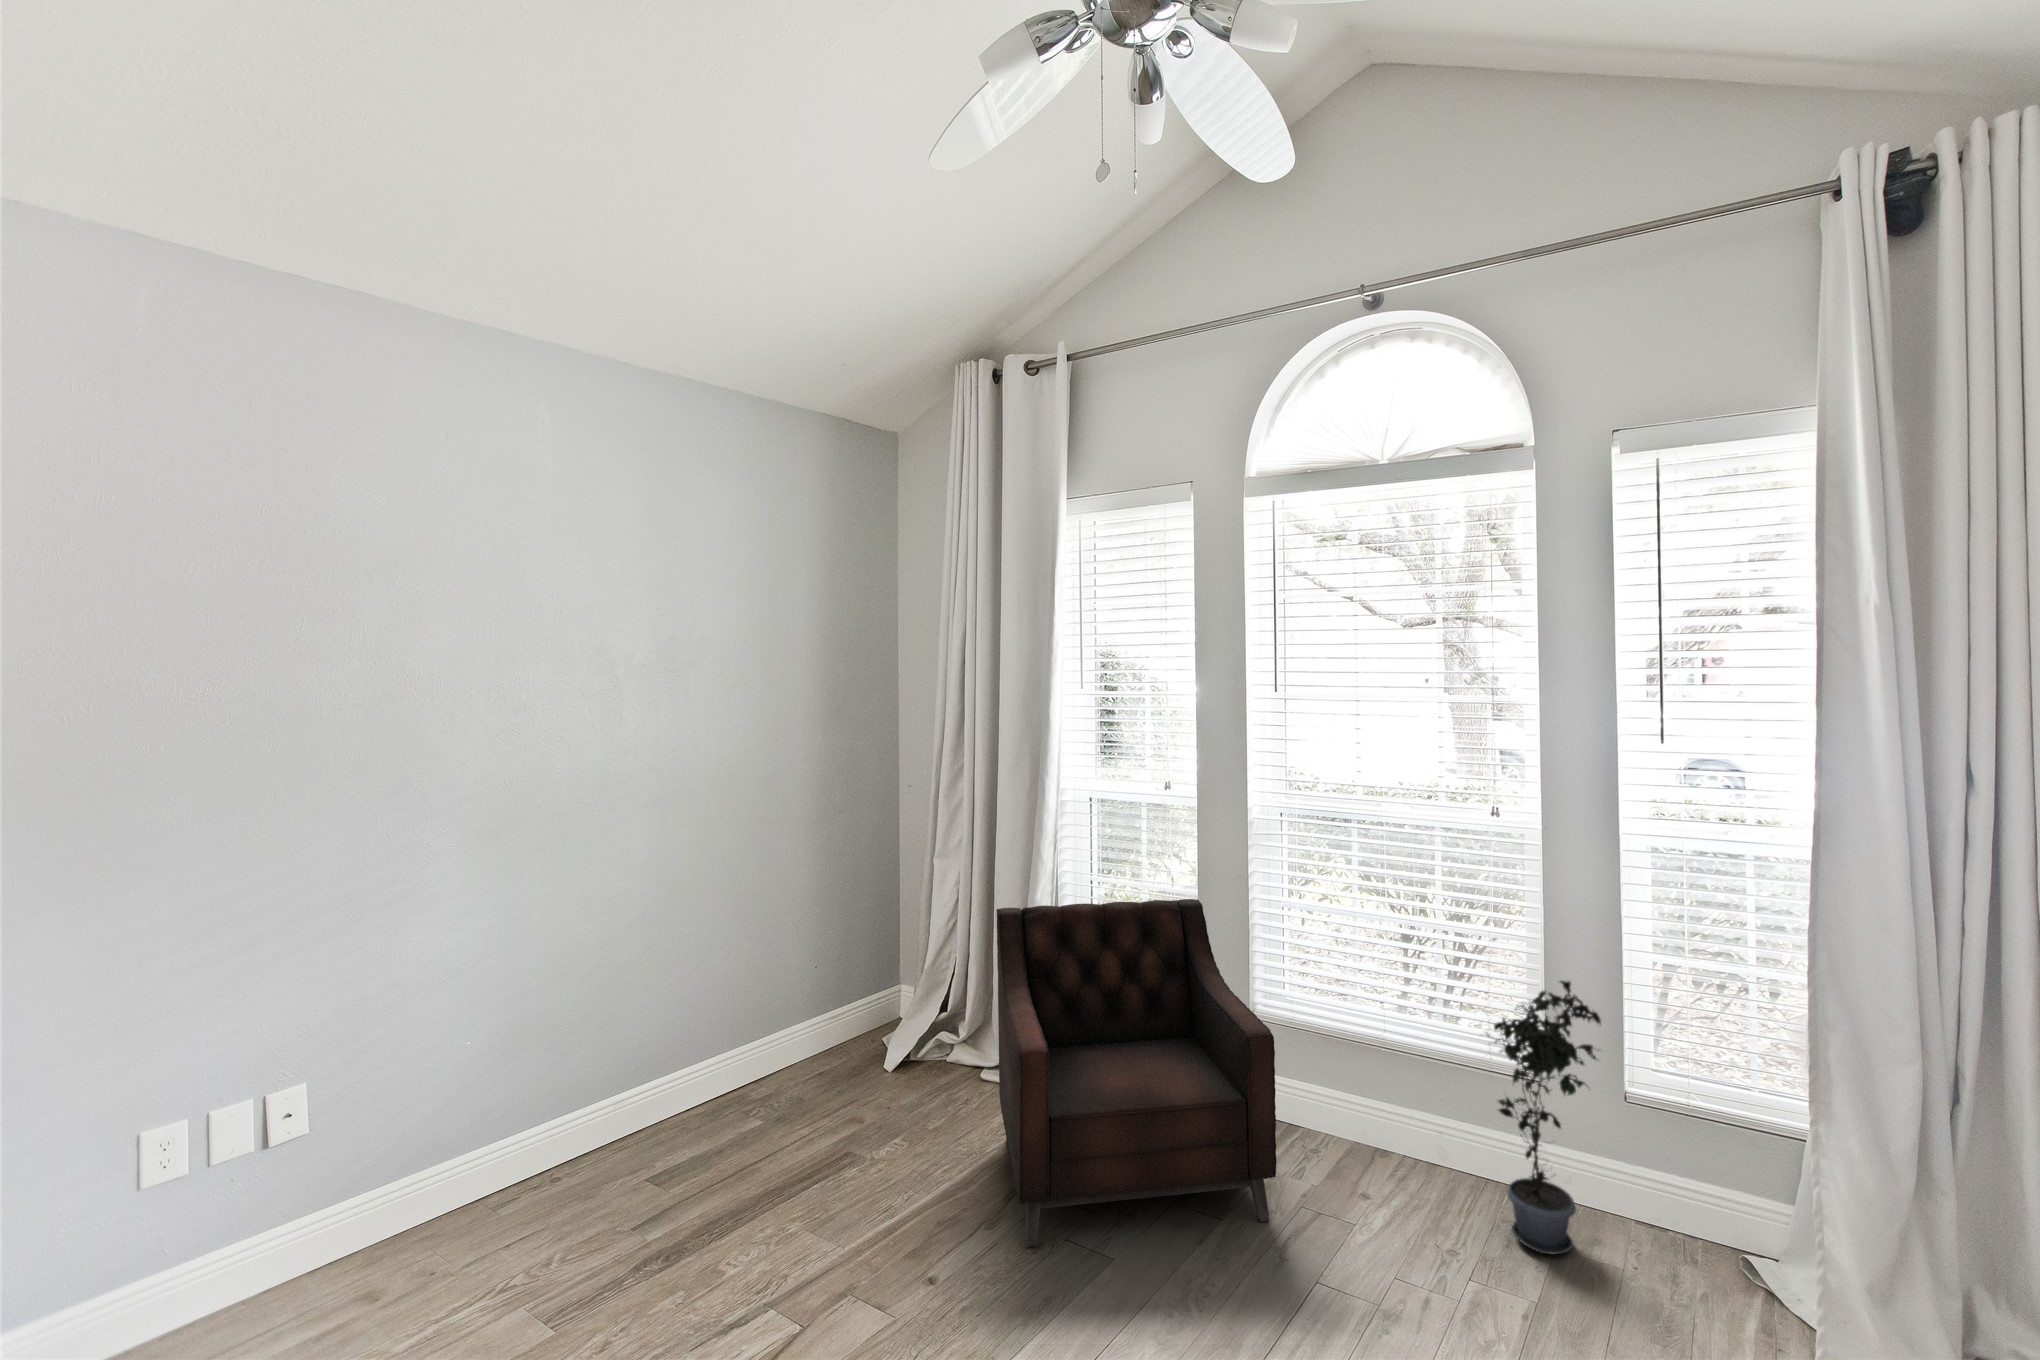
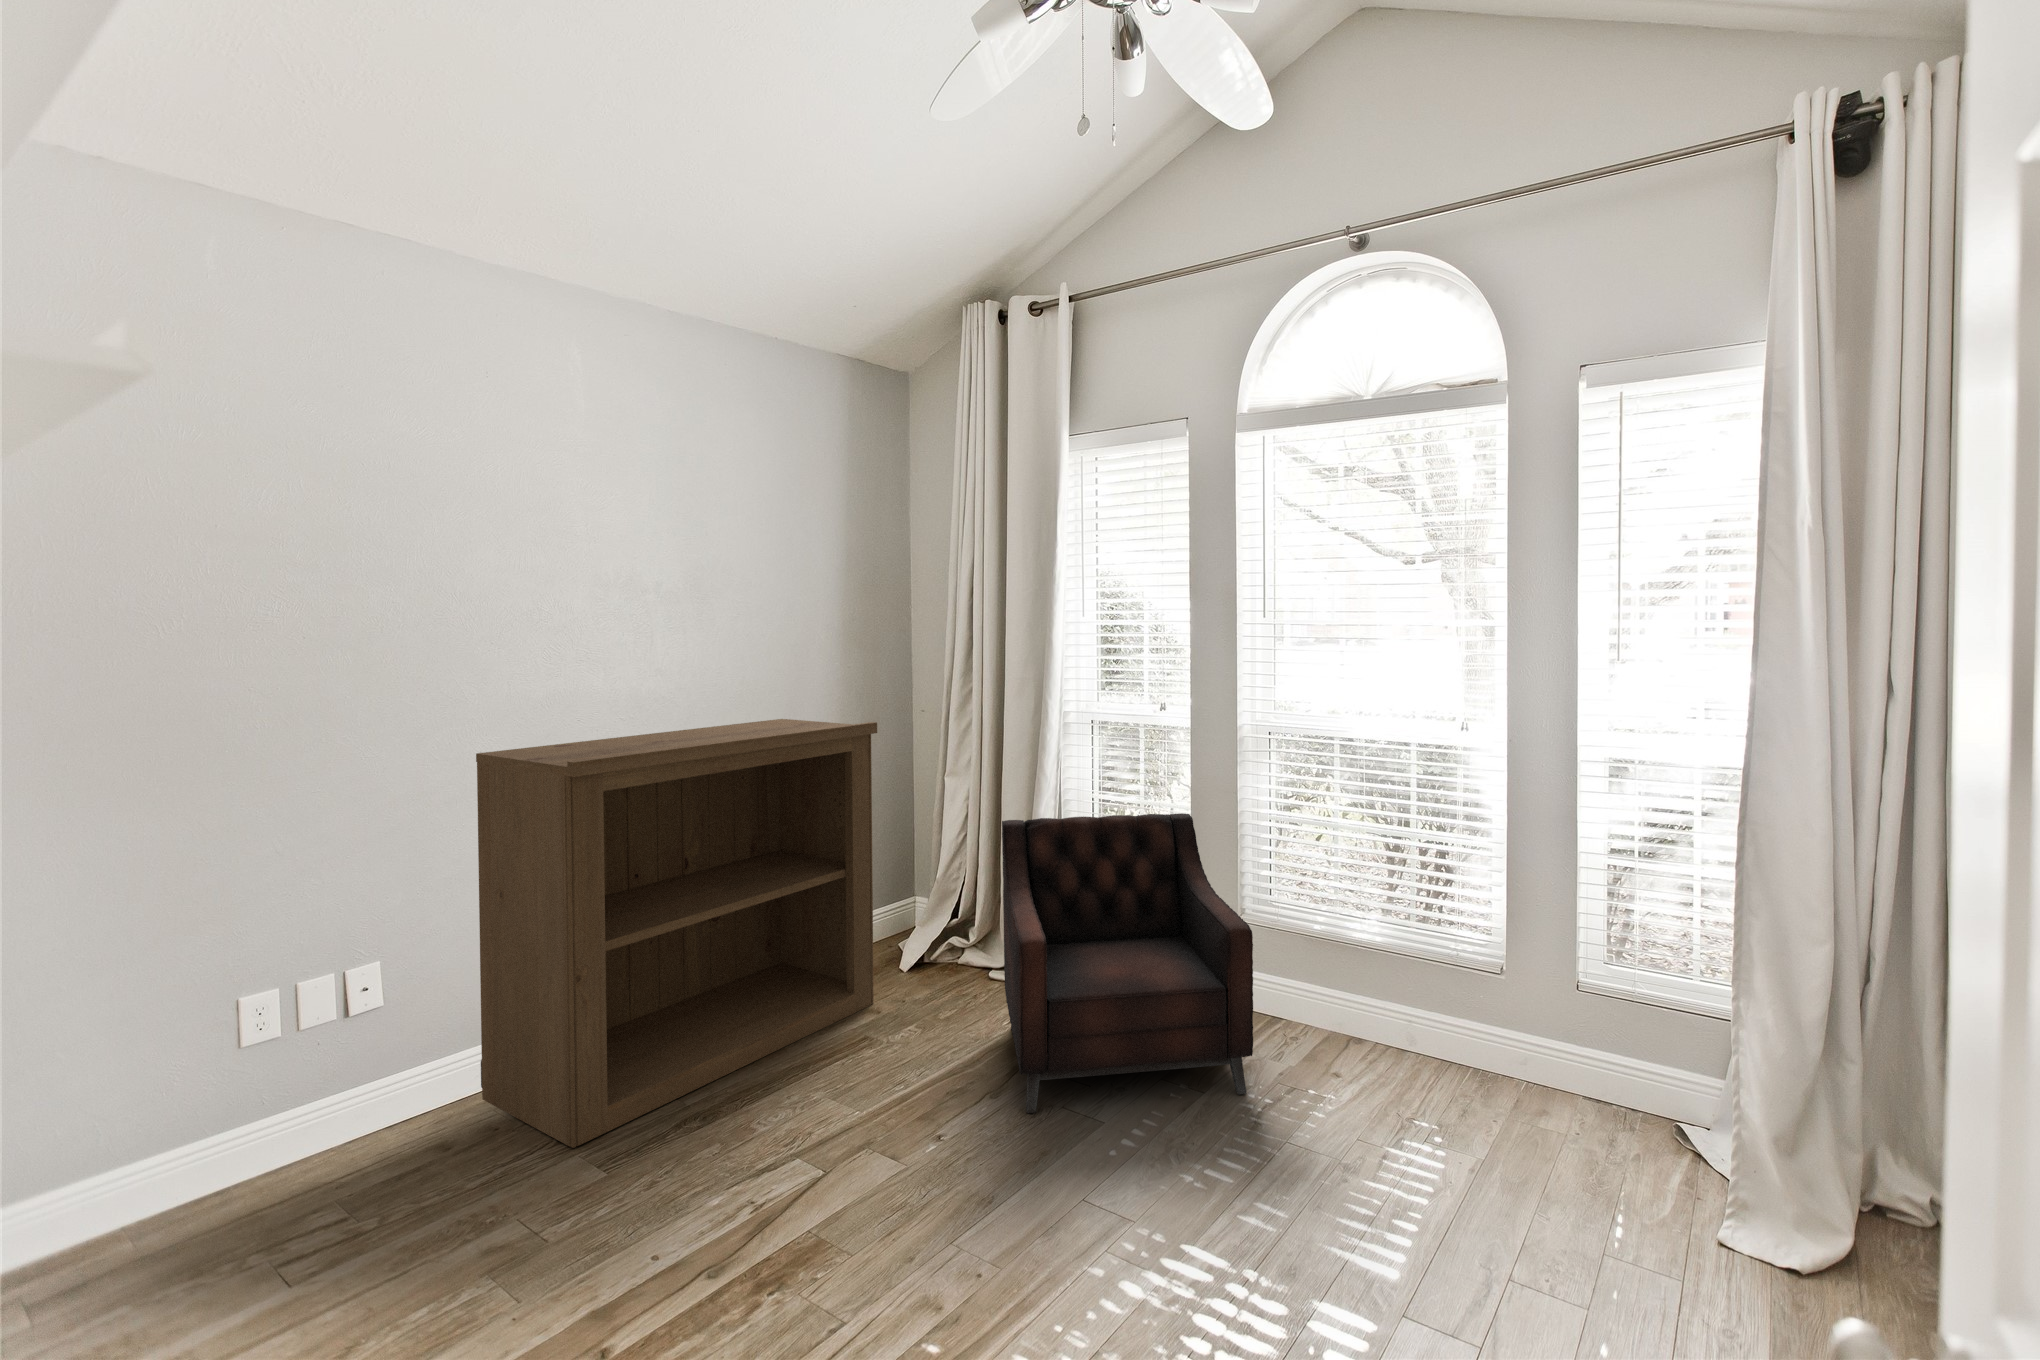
bookshelf: none [412,796,862,1297] -> present [476,719,877,1148]
potted plant: present [1487,981,1601,1255] -> none [1440,881,1551,1123]

